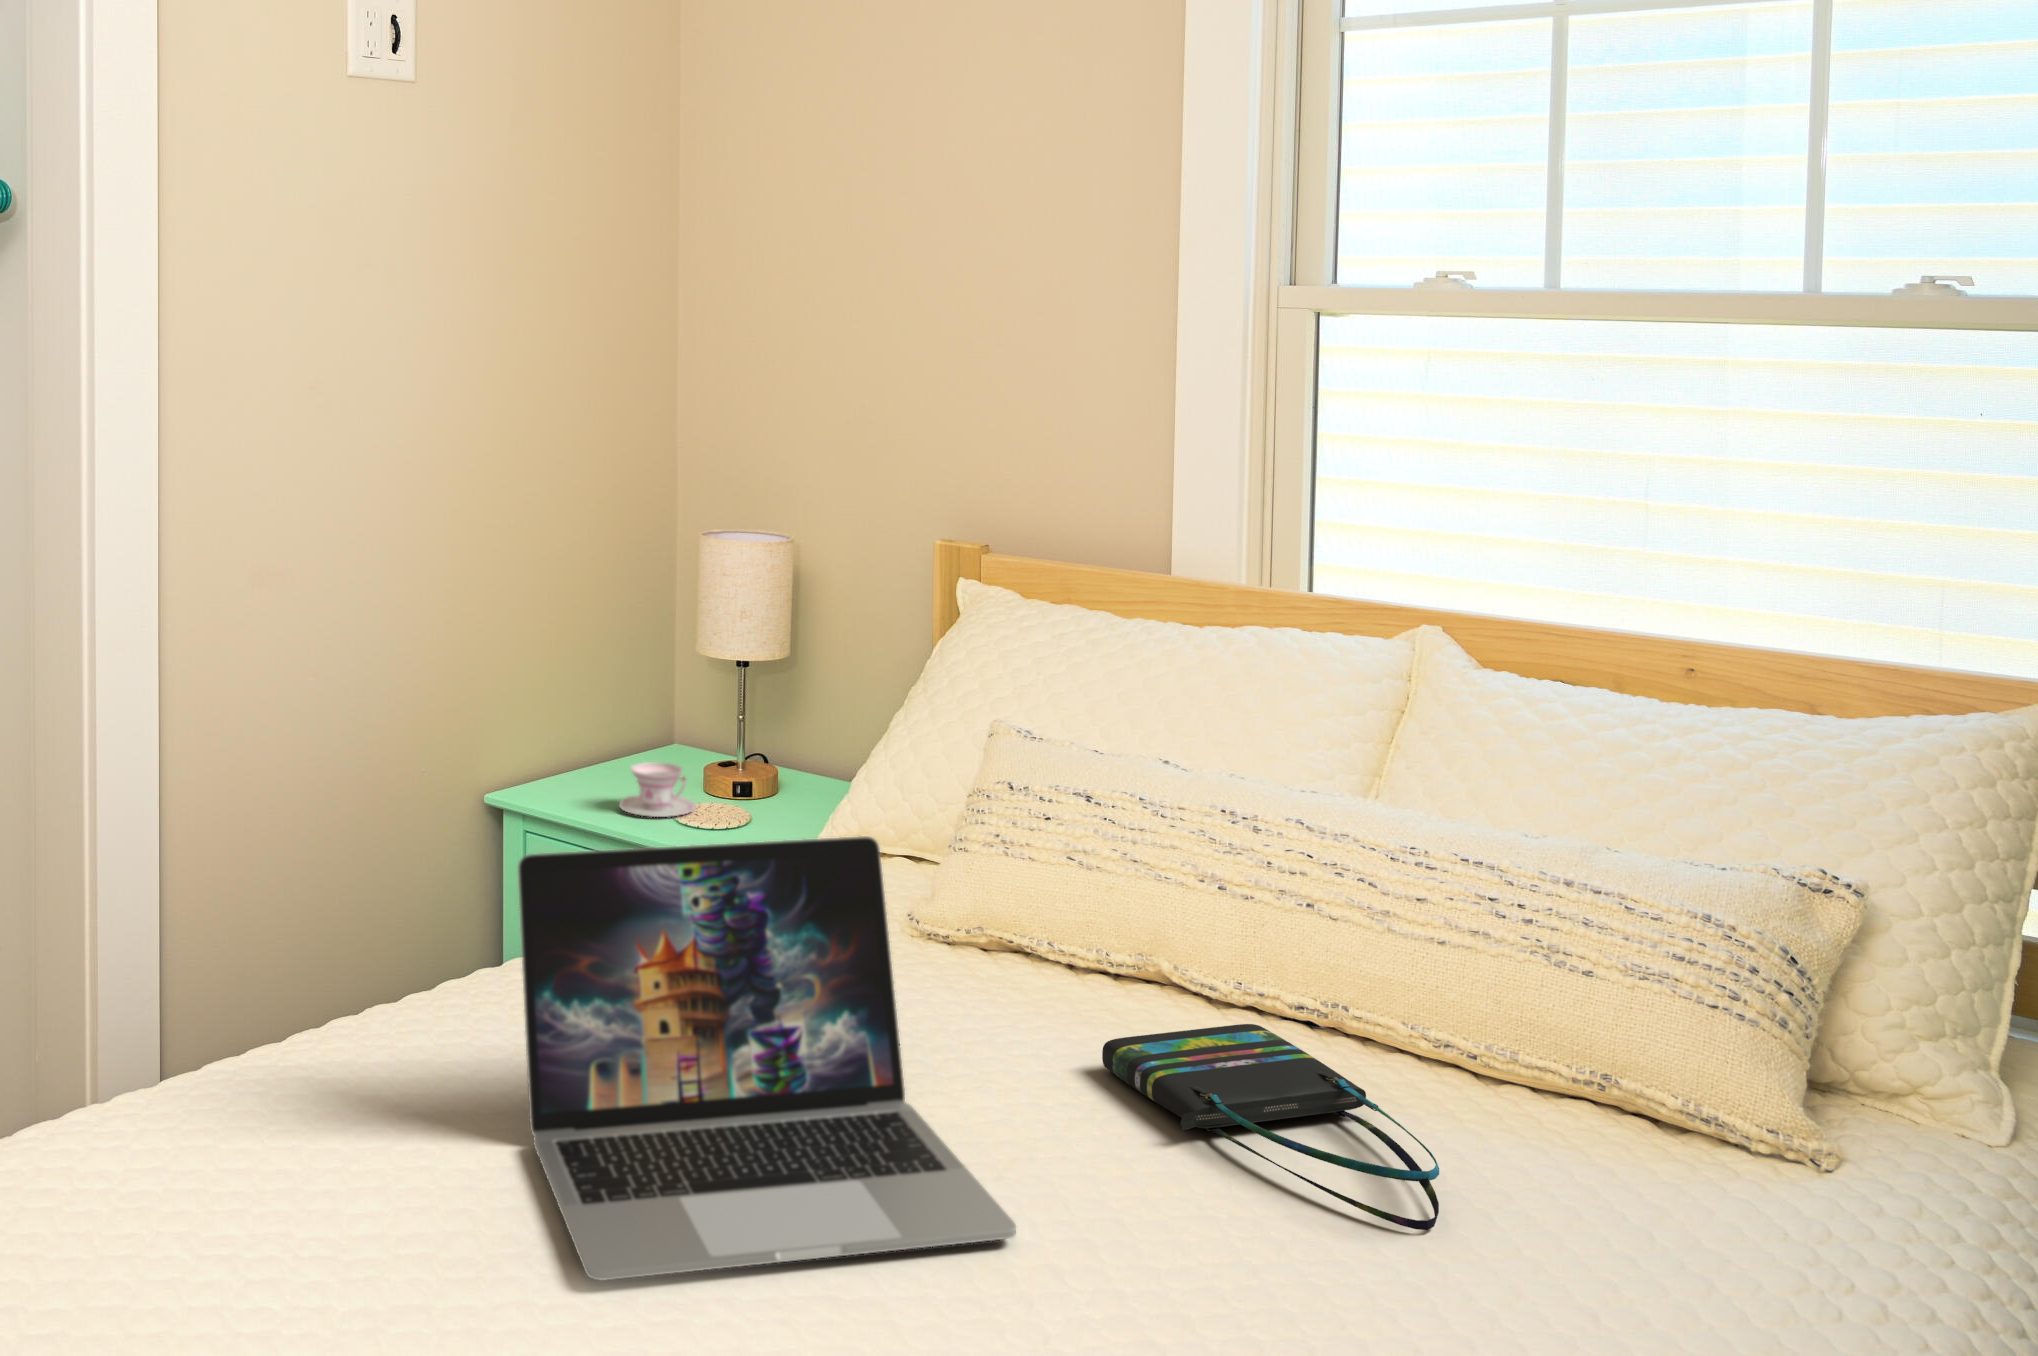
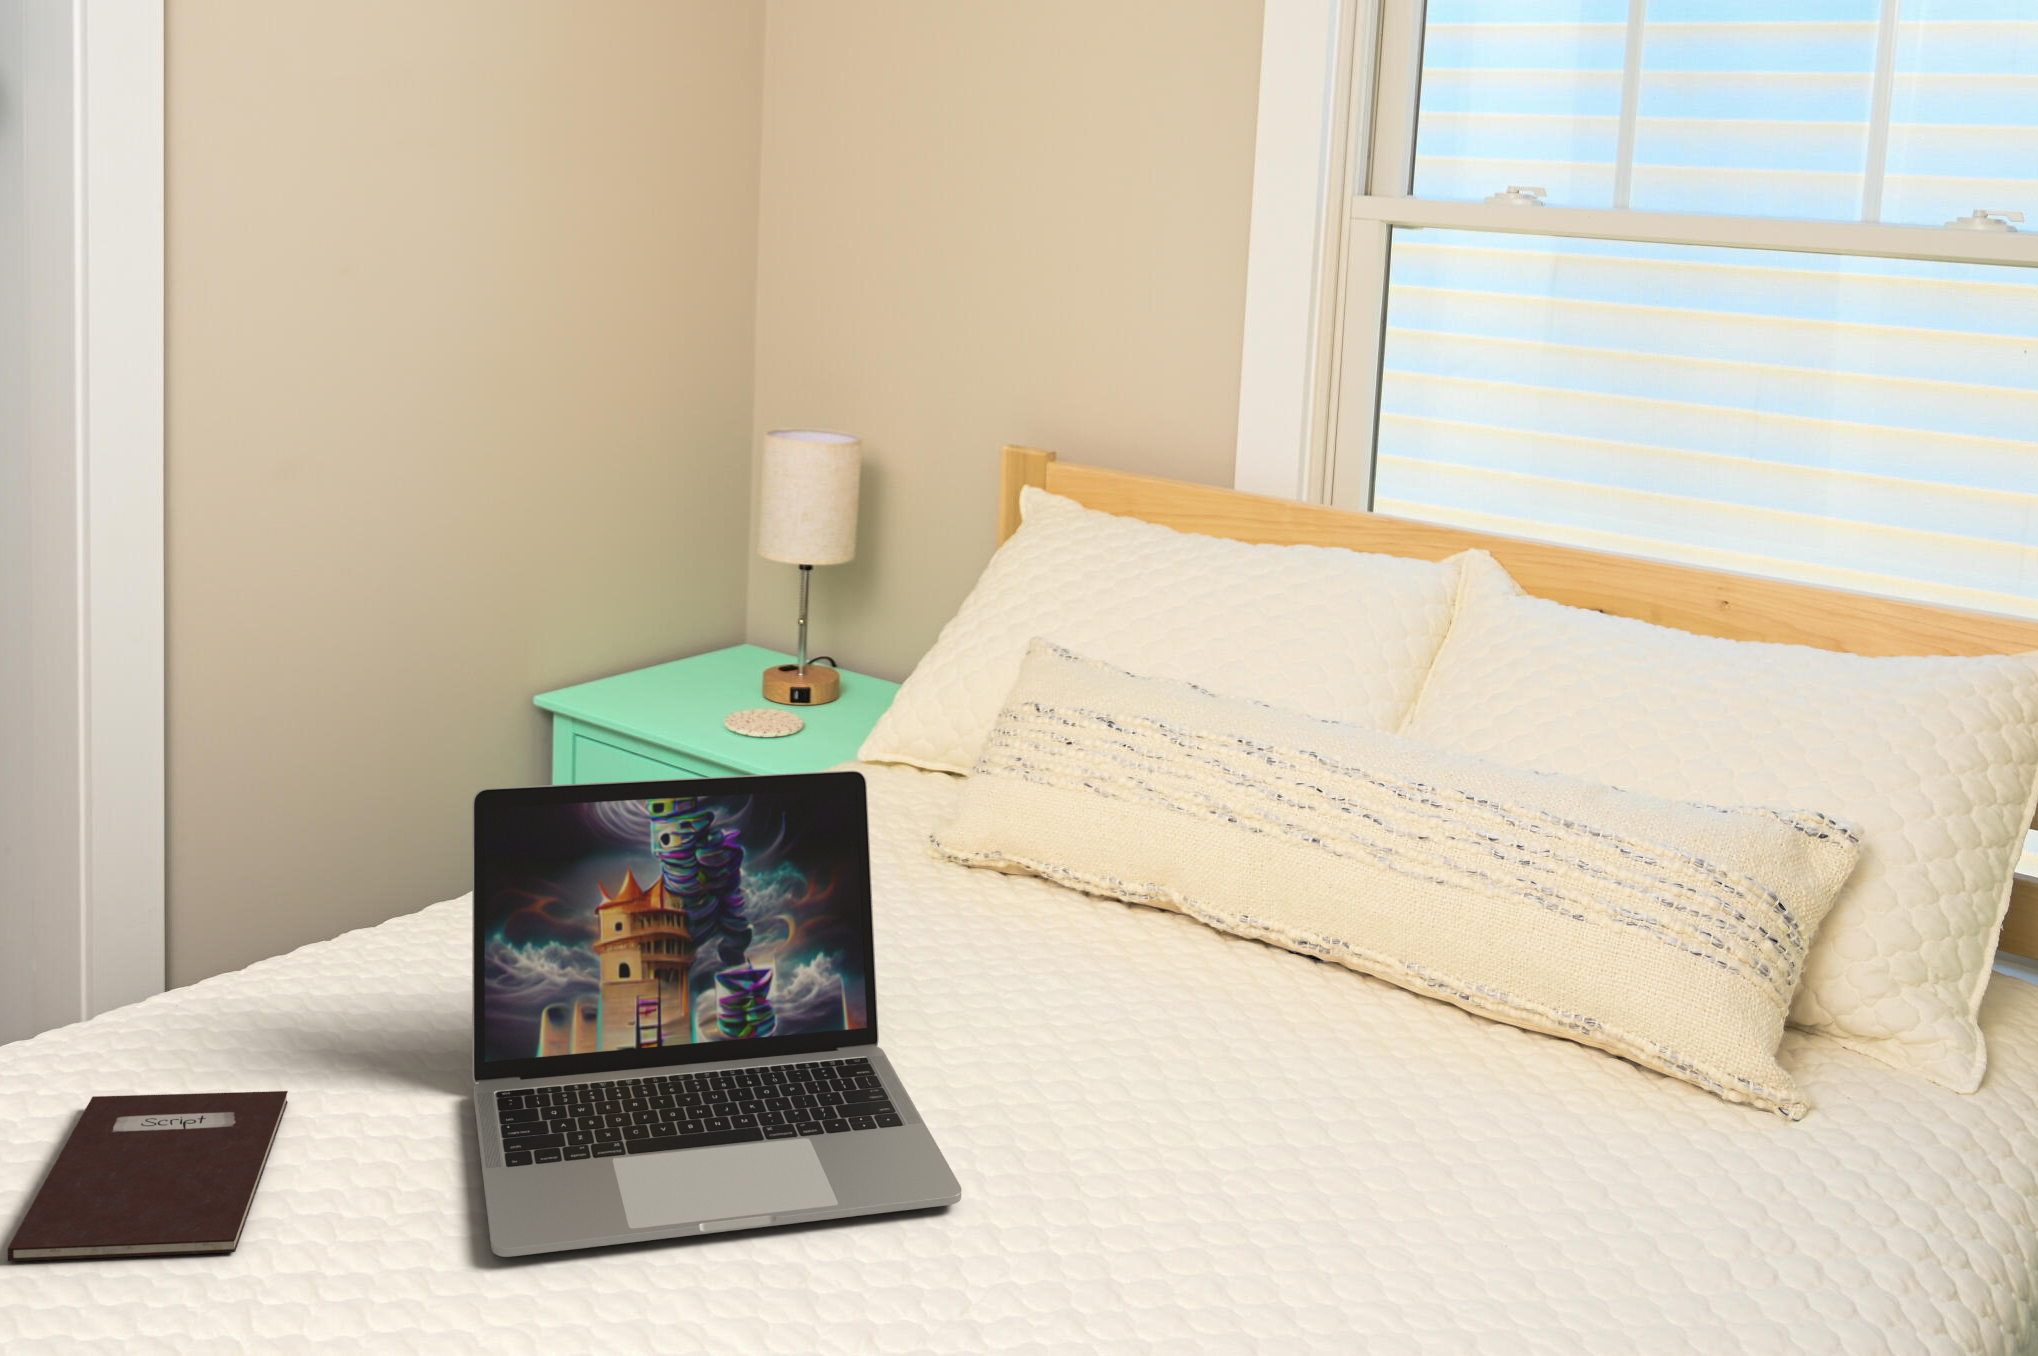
teacup: present [619,762,696,817] -> none [670,662,749,718]
tote bag: present [1102,1024,1439,1230] -> none [1092,961,1404,1191]
notebook: none [148,1140,362,1282] -> present [8,1091,288,1261]

